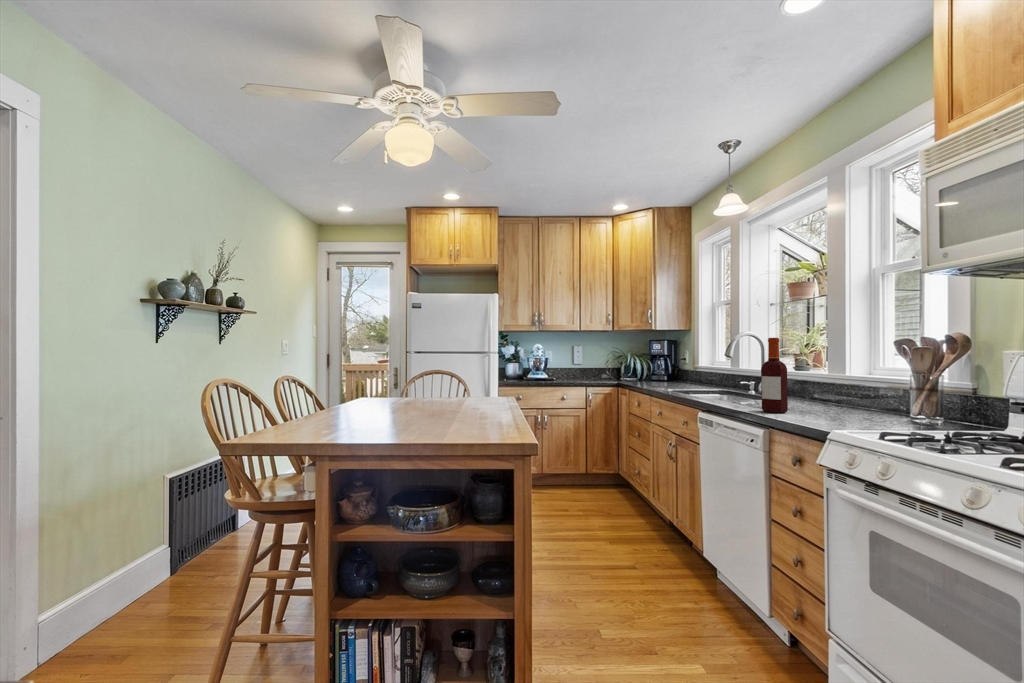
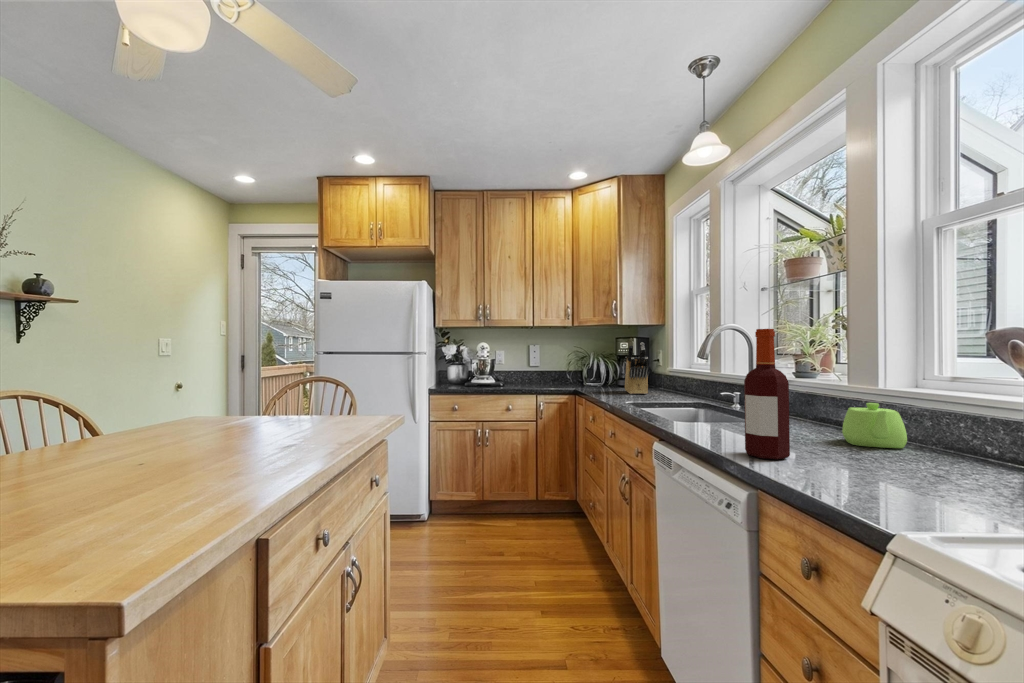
knife block: none [660,344,681,385] -> present [625,342,649,394]
teapot: none [822,383,859,410] -> present [842,403,907,448]

